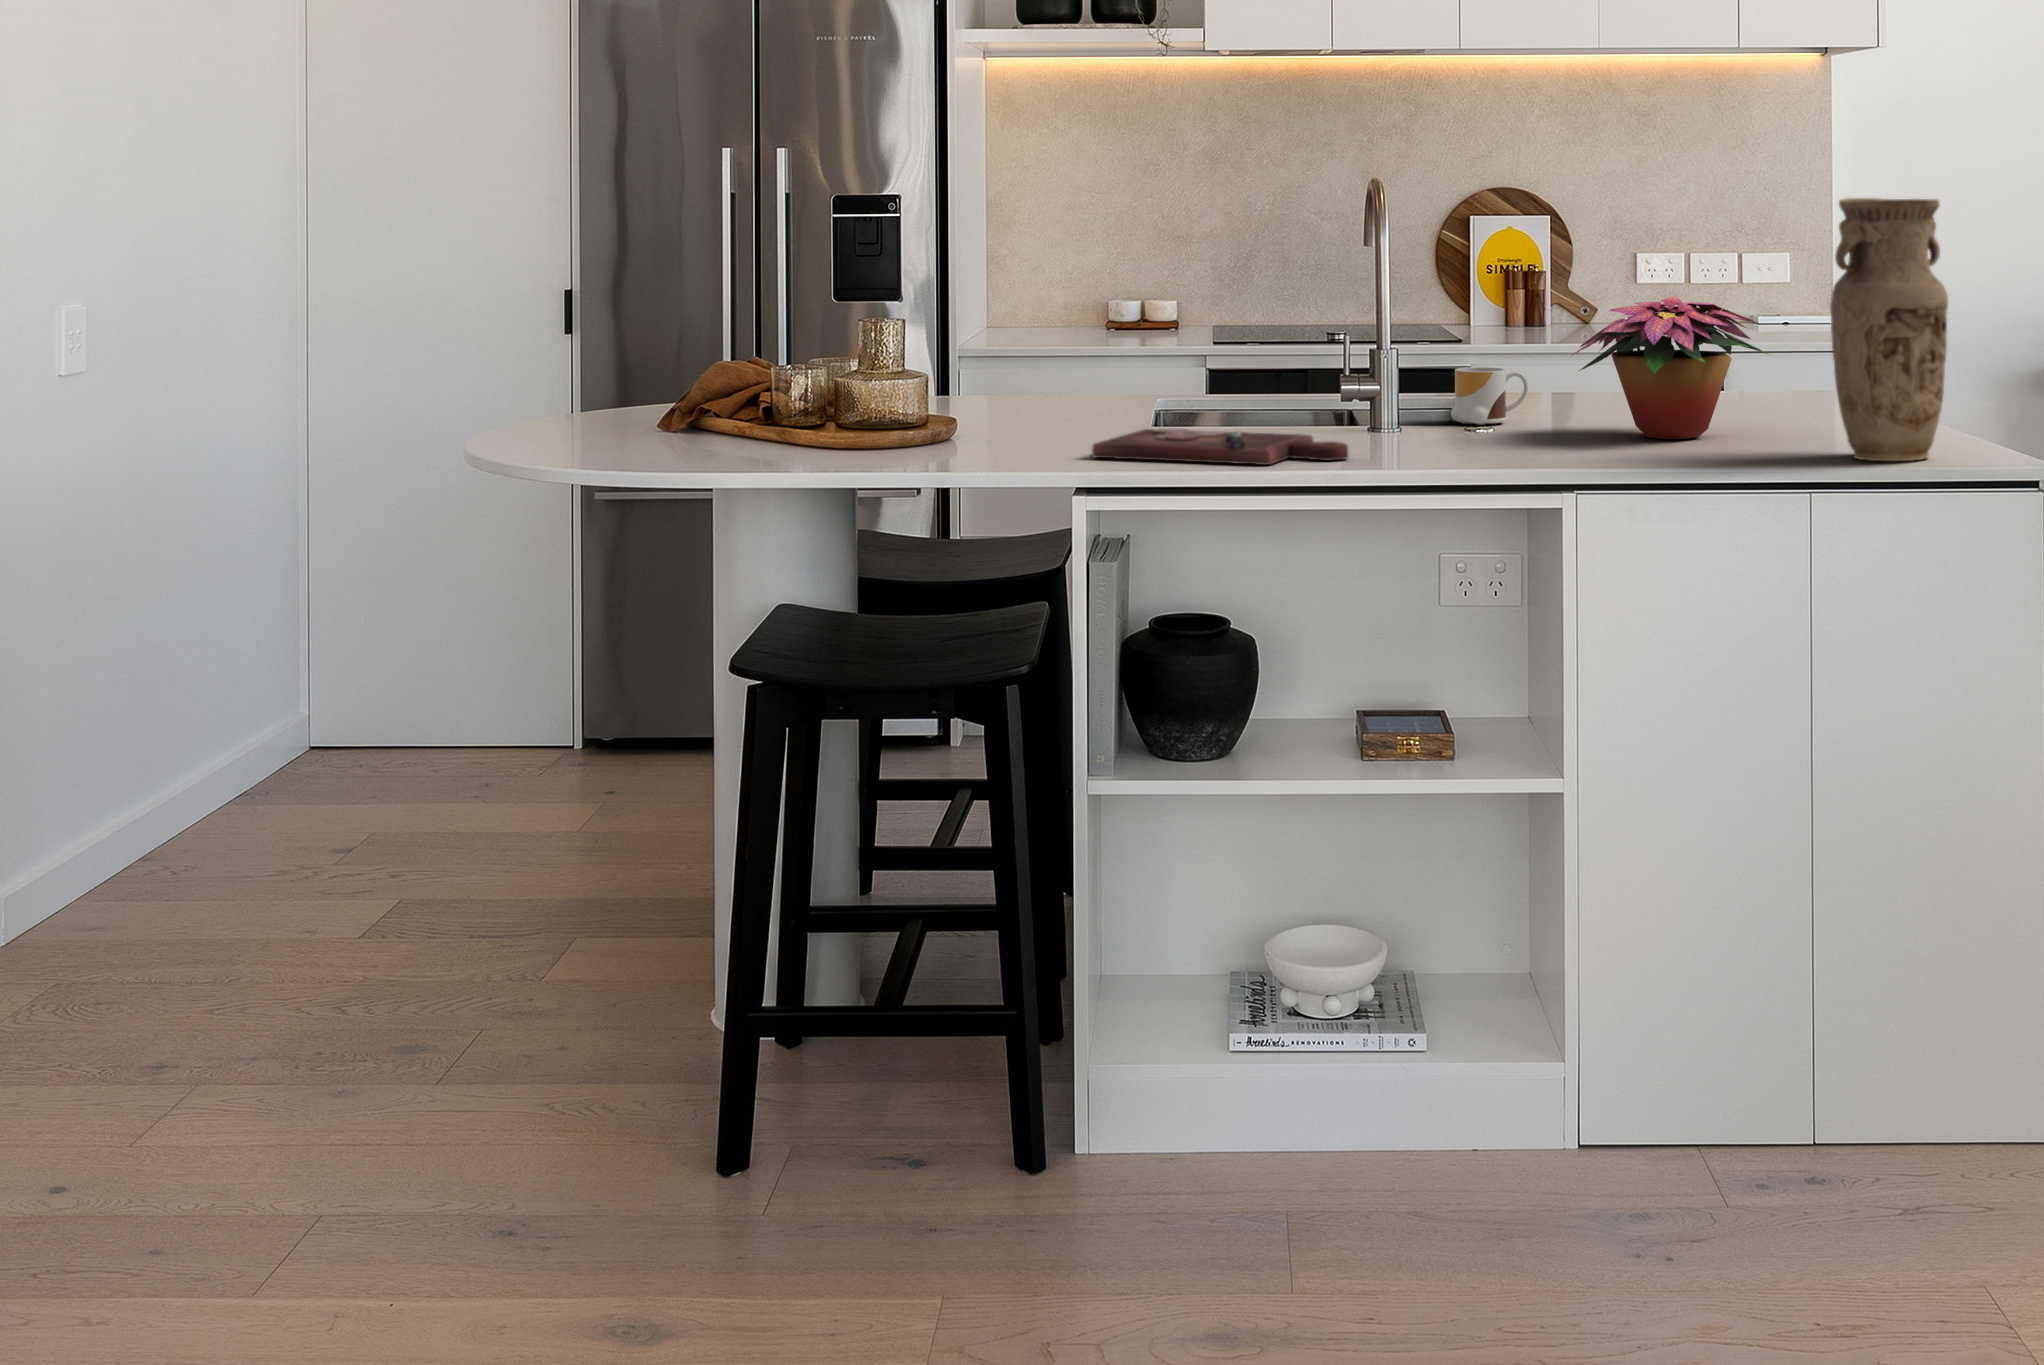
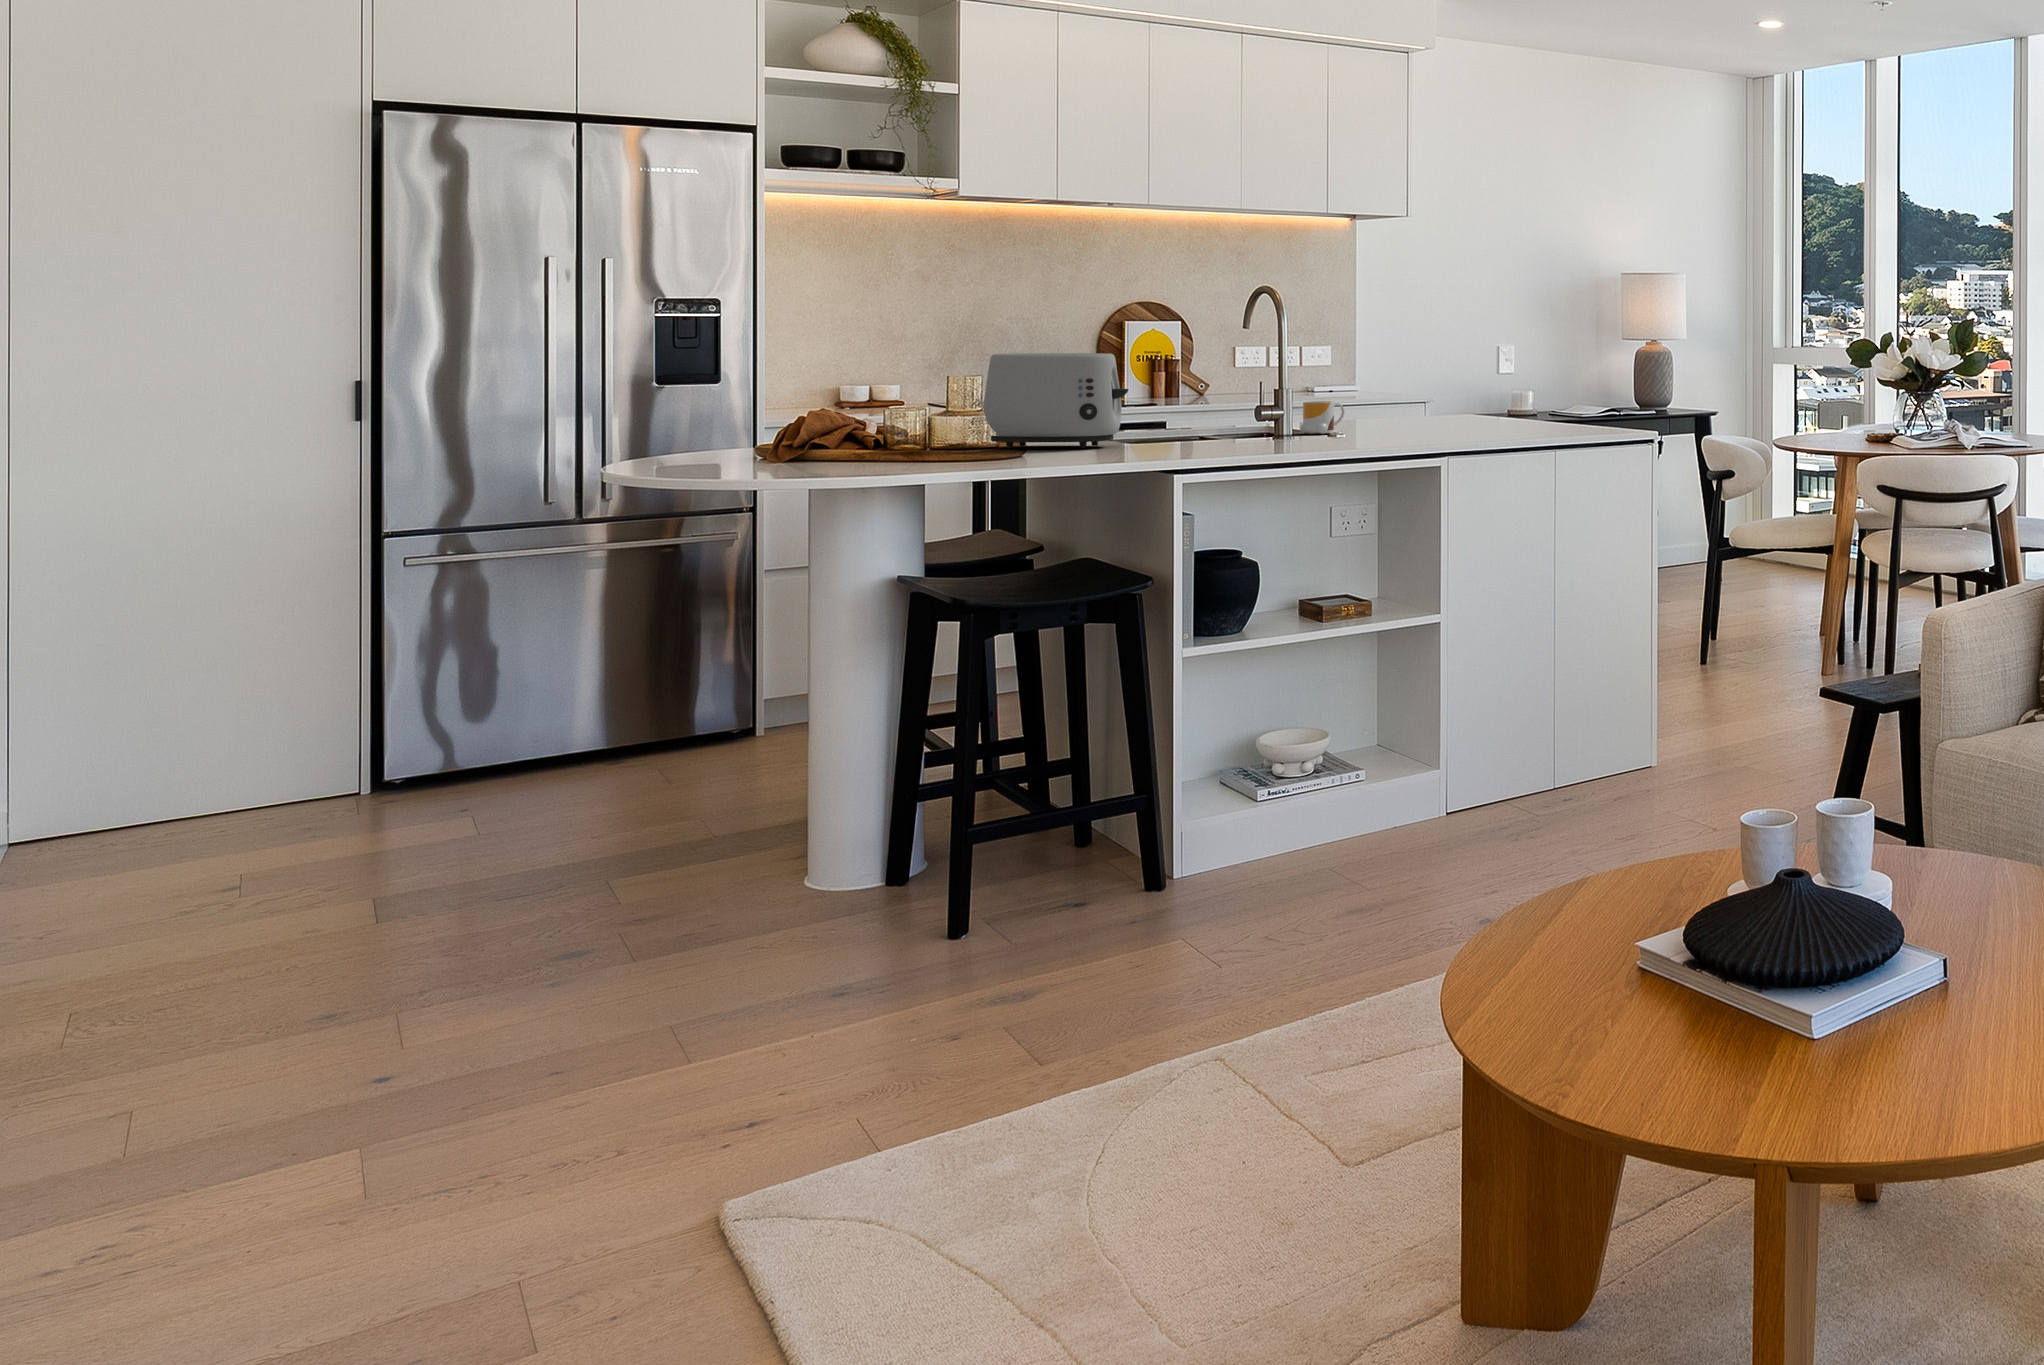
vase: present [1830,198,1948,461] -> none [1548,301,1604,436]
toaster: none [953,284,1129,435] -> present [983,353,1129,448]
flower arrangement: present [1572,296,1768,439] -> none [1379,355,1495,434]
cutting board: present [1092,428,1348,465] -> none [1152,437,1306,454]

